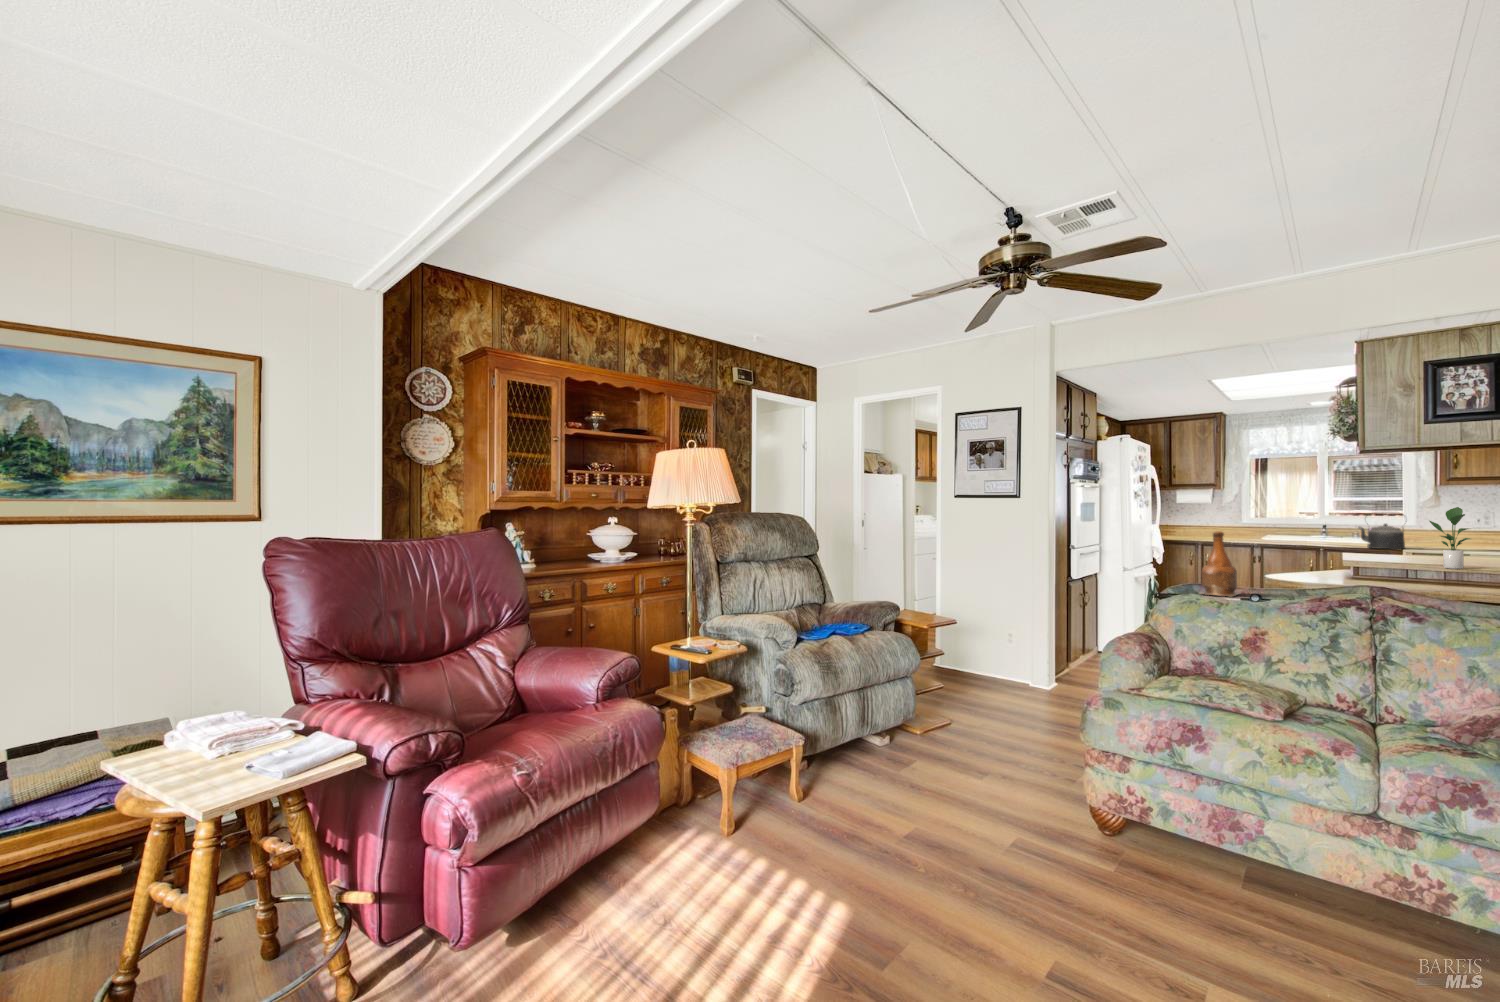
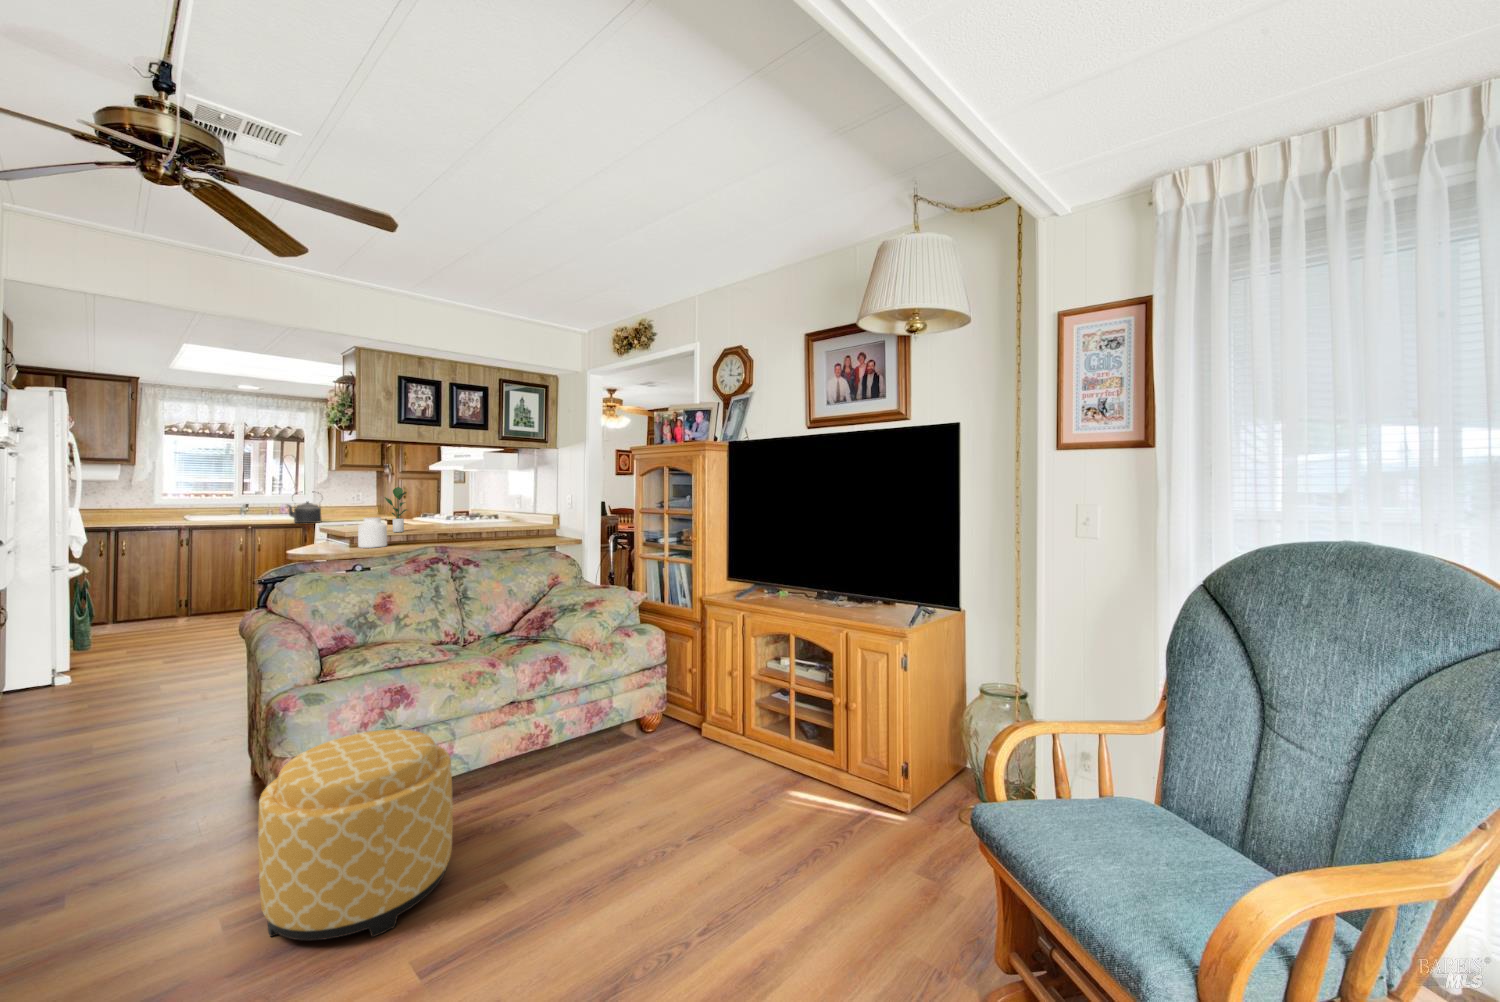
bottle: present [1202,531,1238,596] -> none [312,508,348,571]
jar: none [1327,544,1368,582] -> present [358,517,387,548]
ottoman: none [1011,737,1181,928] -> present [258,729,453,940]

